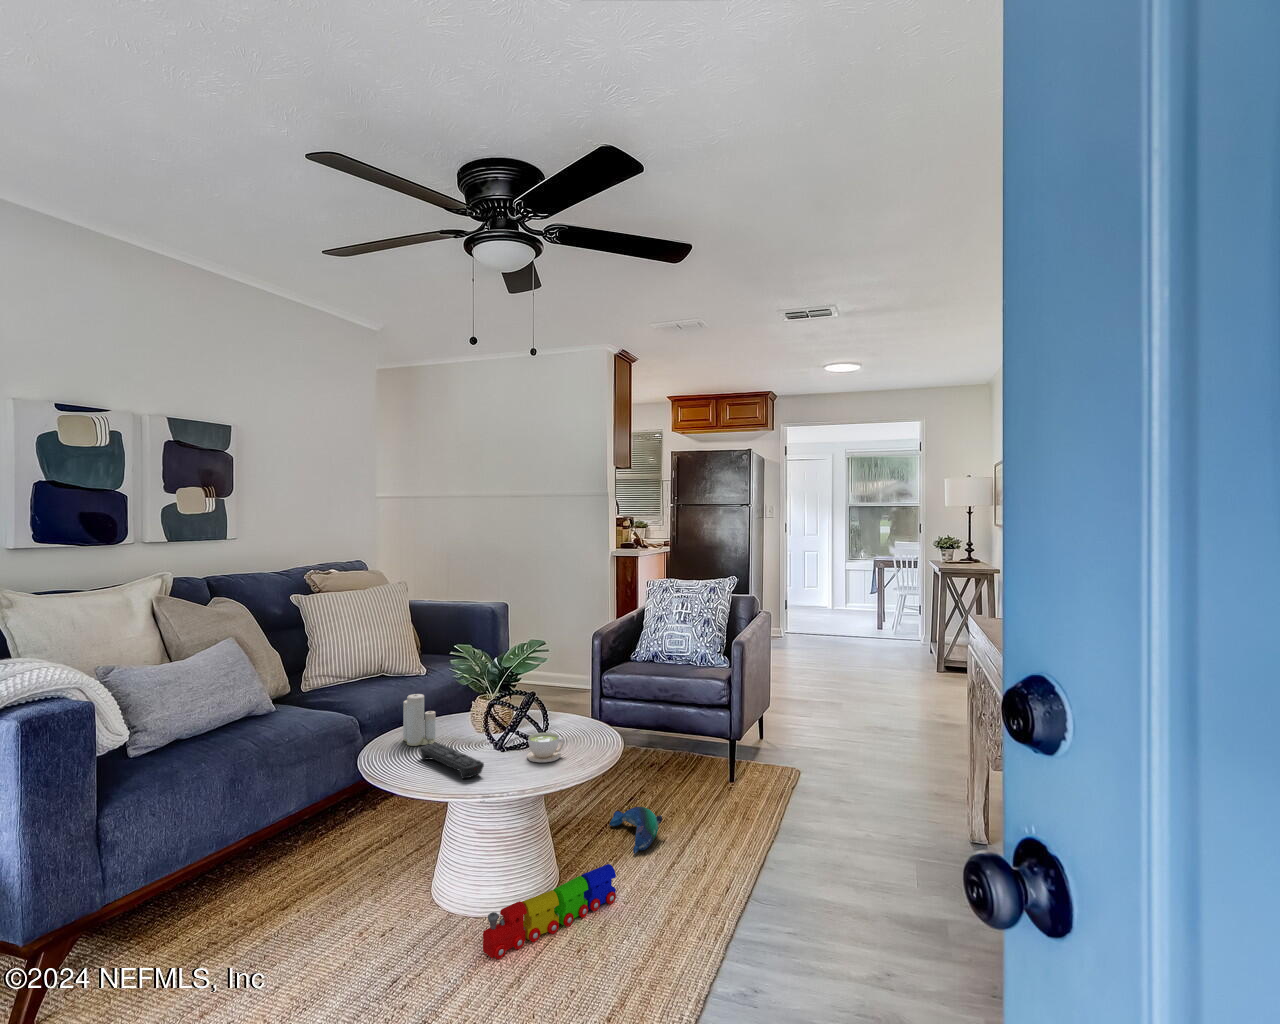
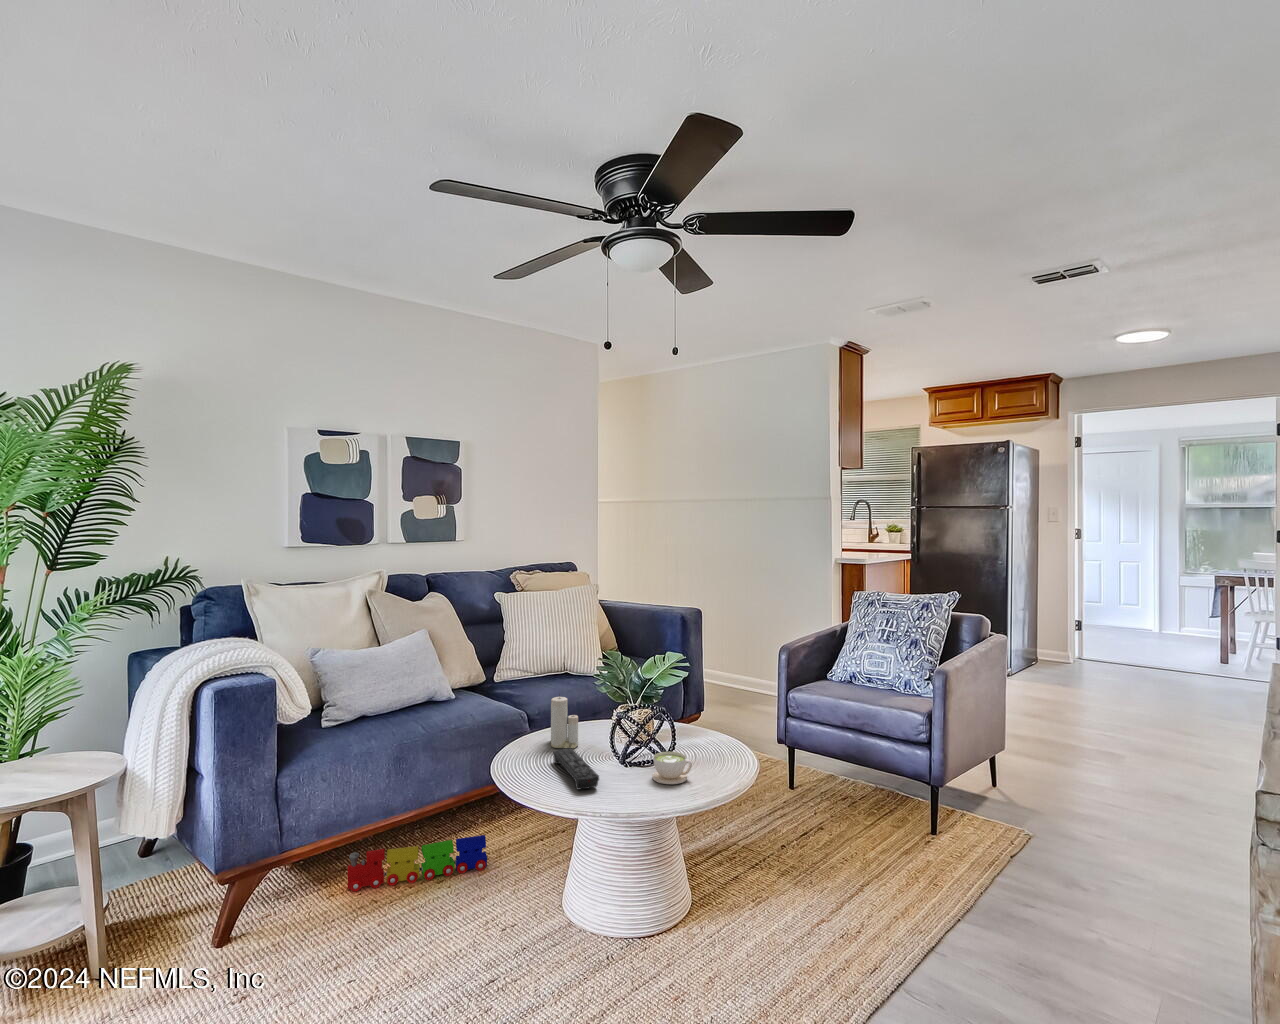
plush toy: present [609,807,662,854] -> none [767,846,822,900]
toy train: present [483,864,616,959] -> present [348,835,488,892]

